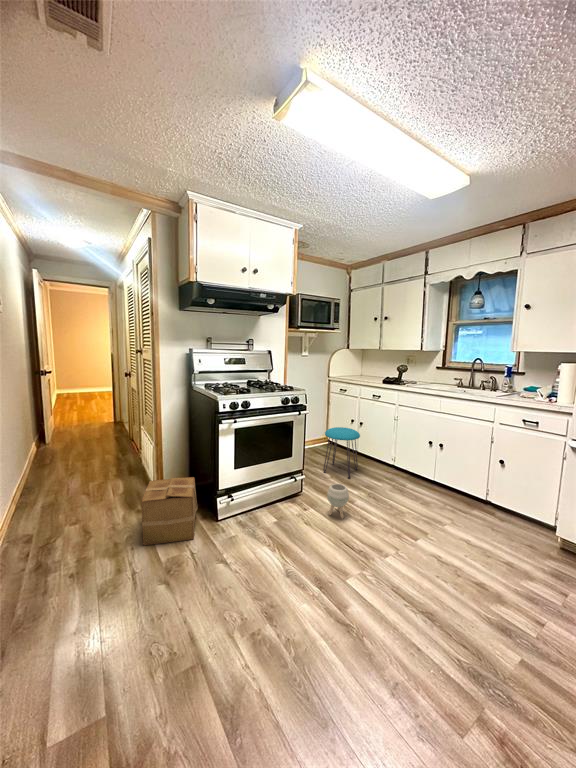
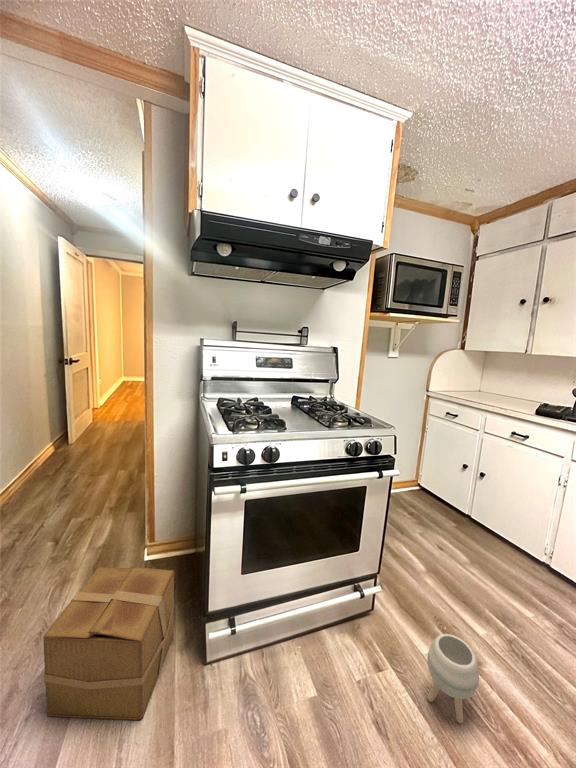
stool: present [323,427,360,478] -> none [412,482,488,583]

